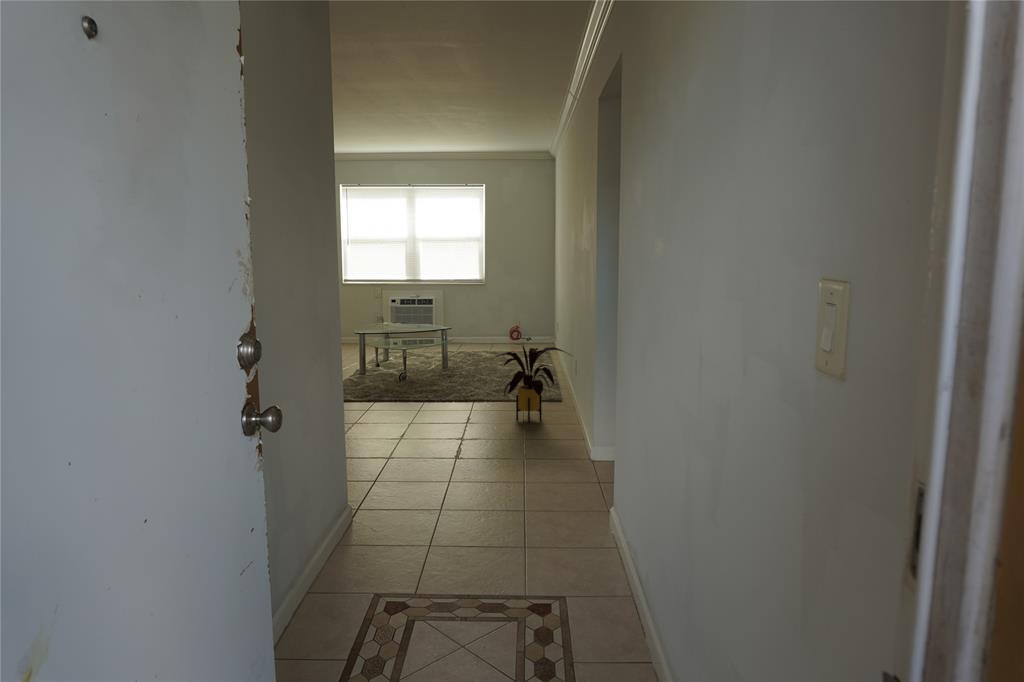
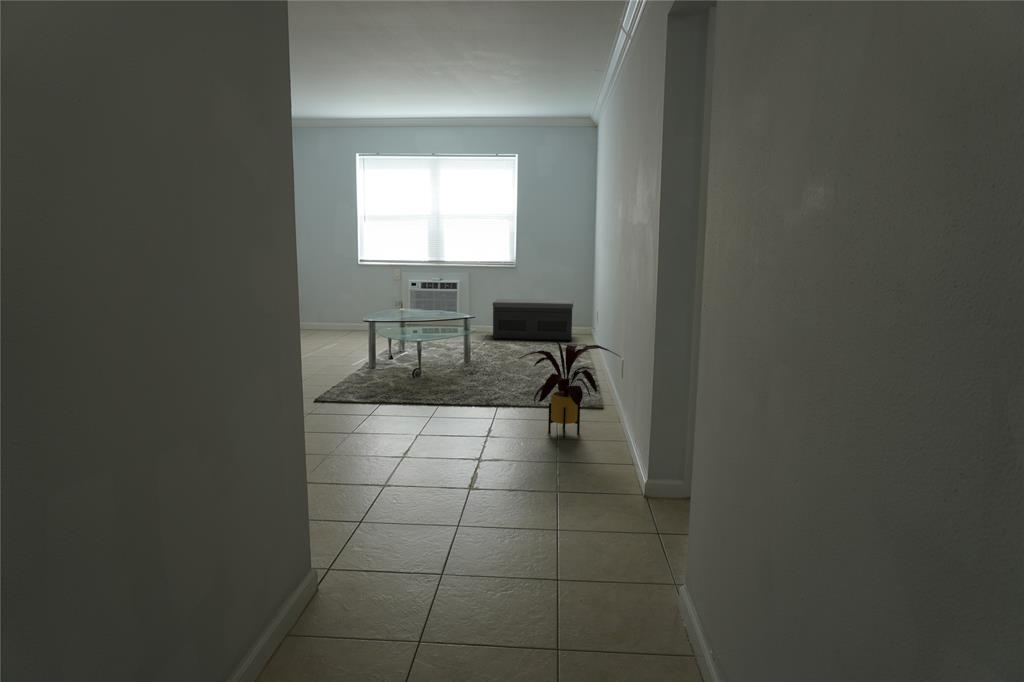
storage bench: none [465,312,537,348] -> present [493,299,573,341]

